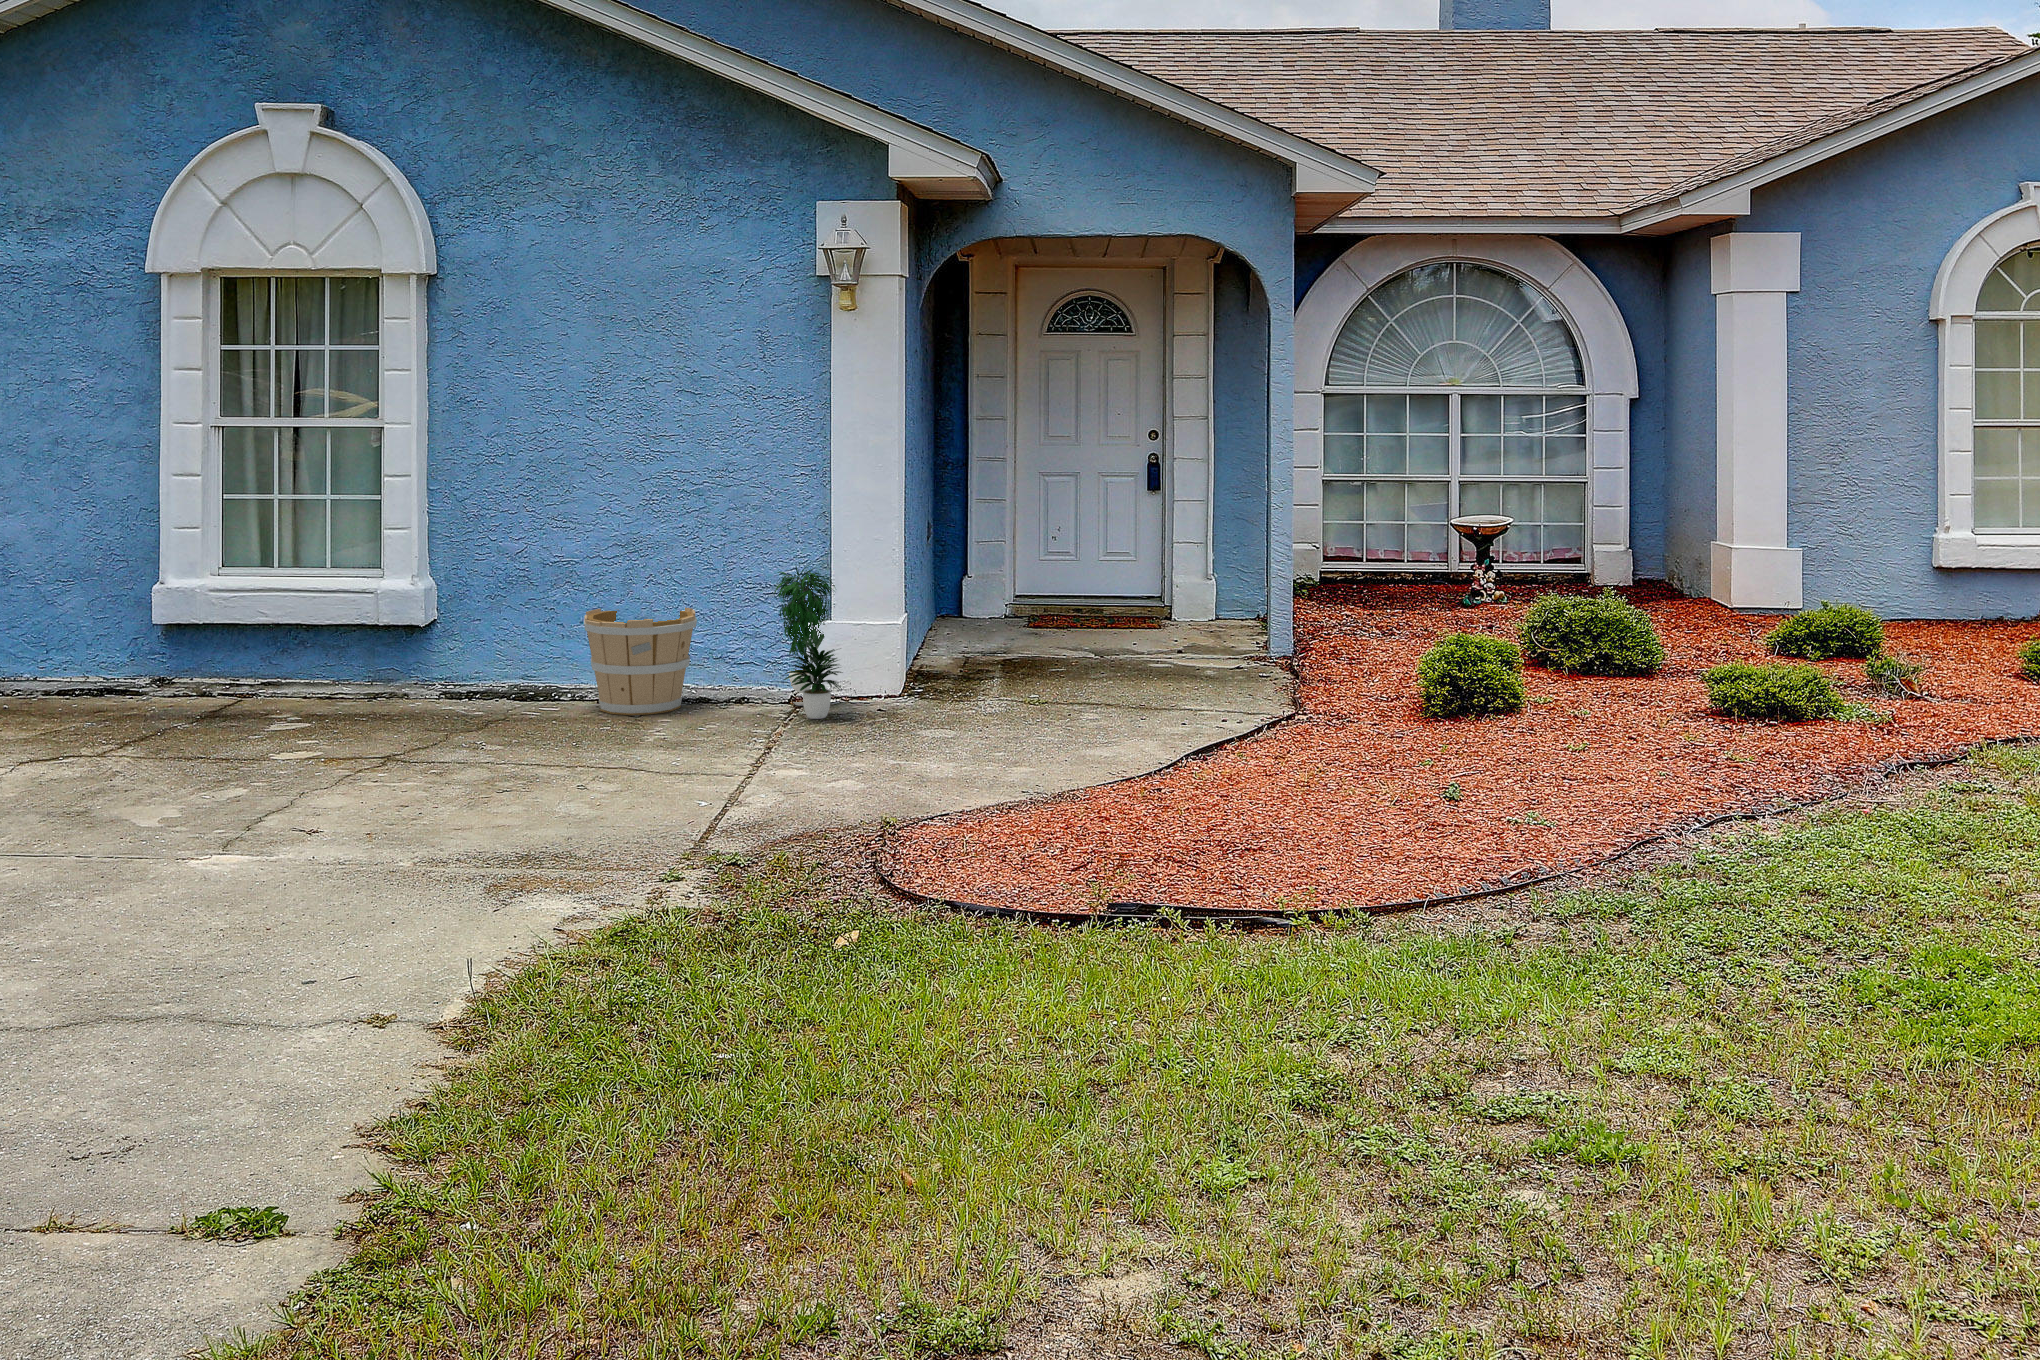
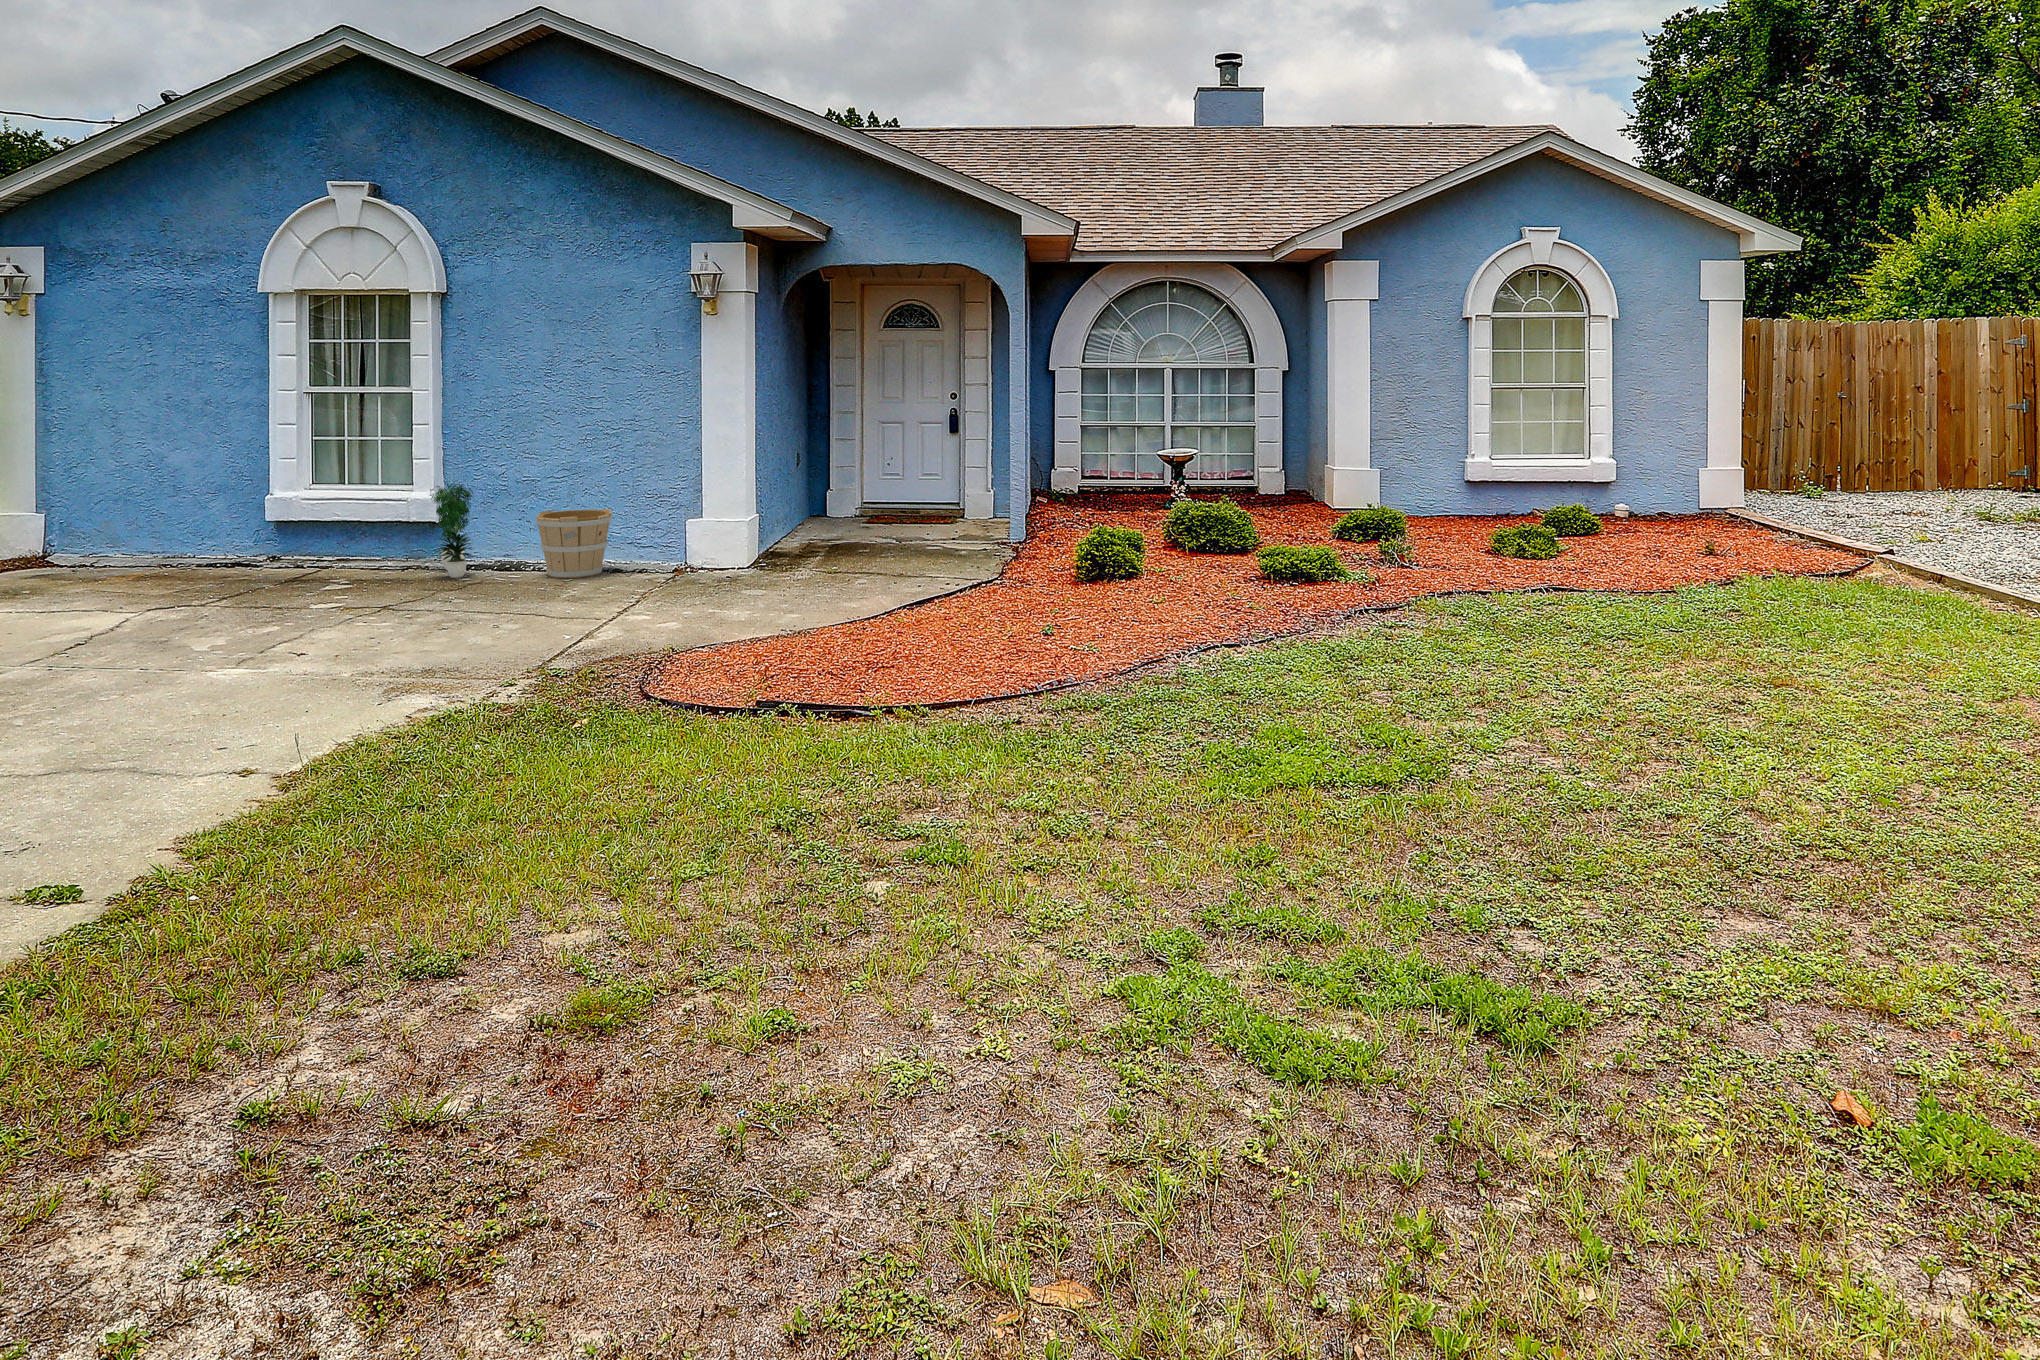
potted plant: present [774,564,843,719] -> present [431,481,474,578]

